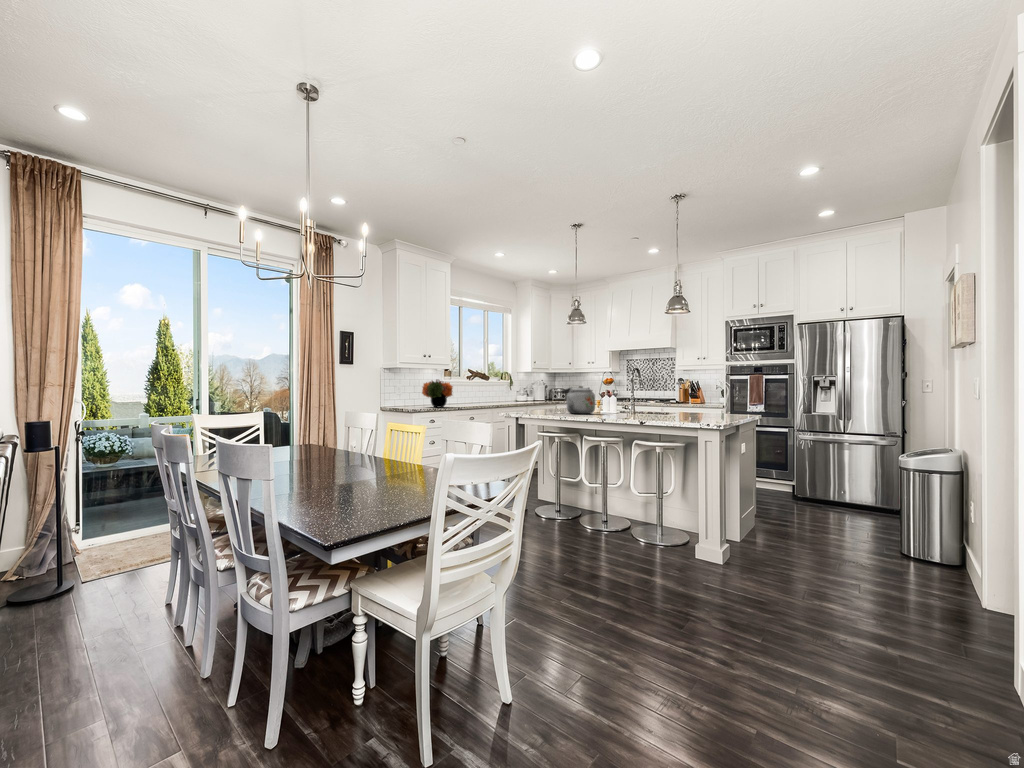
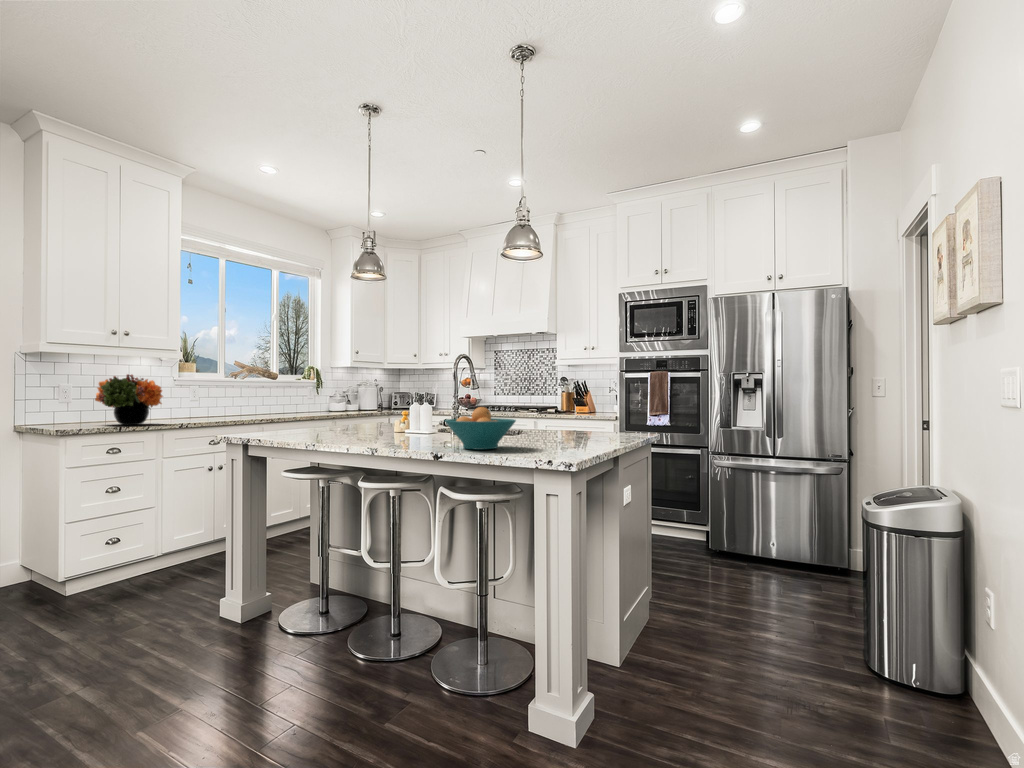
kettle: present [561,386,595,414] -> none [327,386,389,436]
fruit bowl: none [642,397,682,420] -> present [445,407,516,450]

